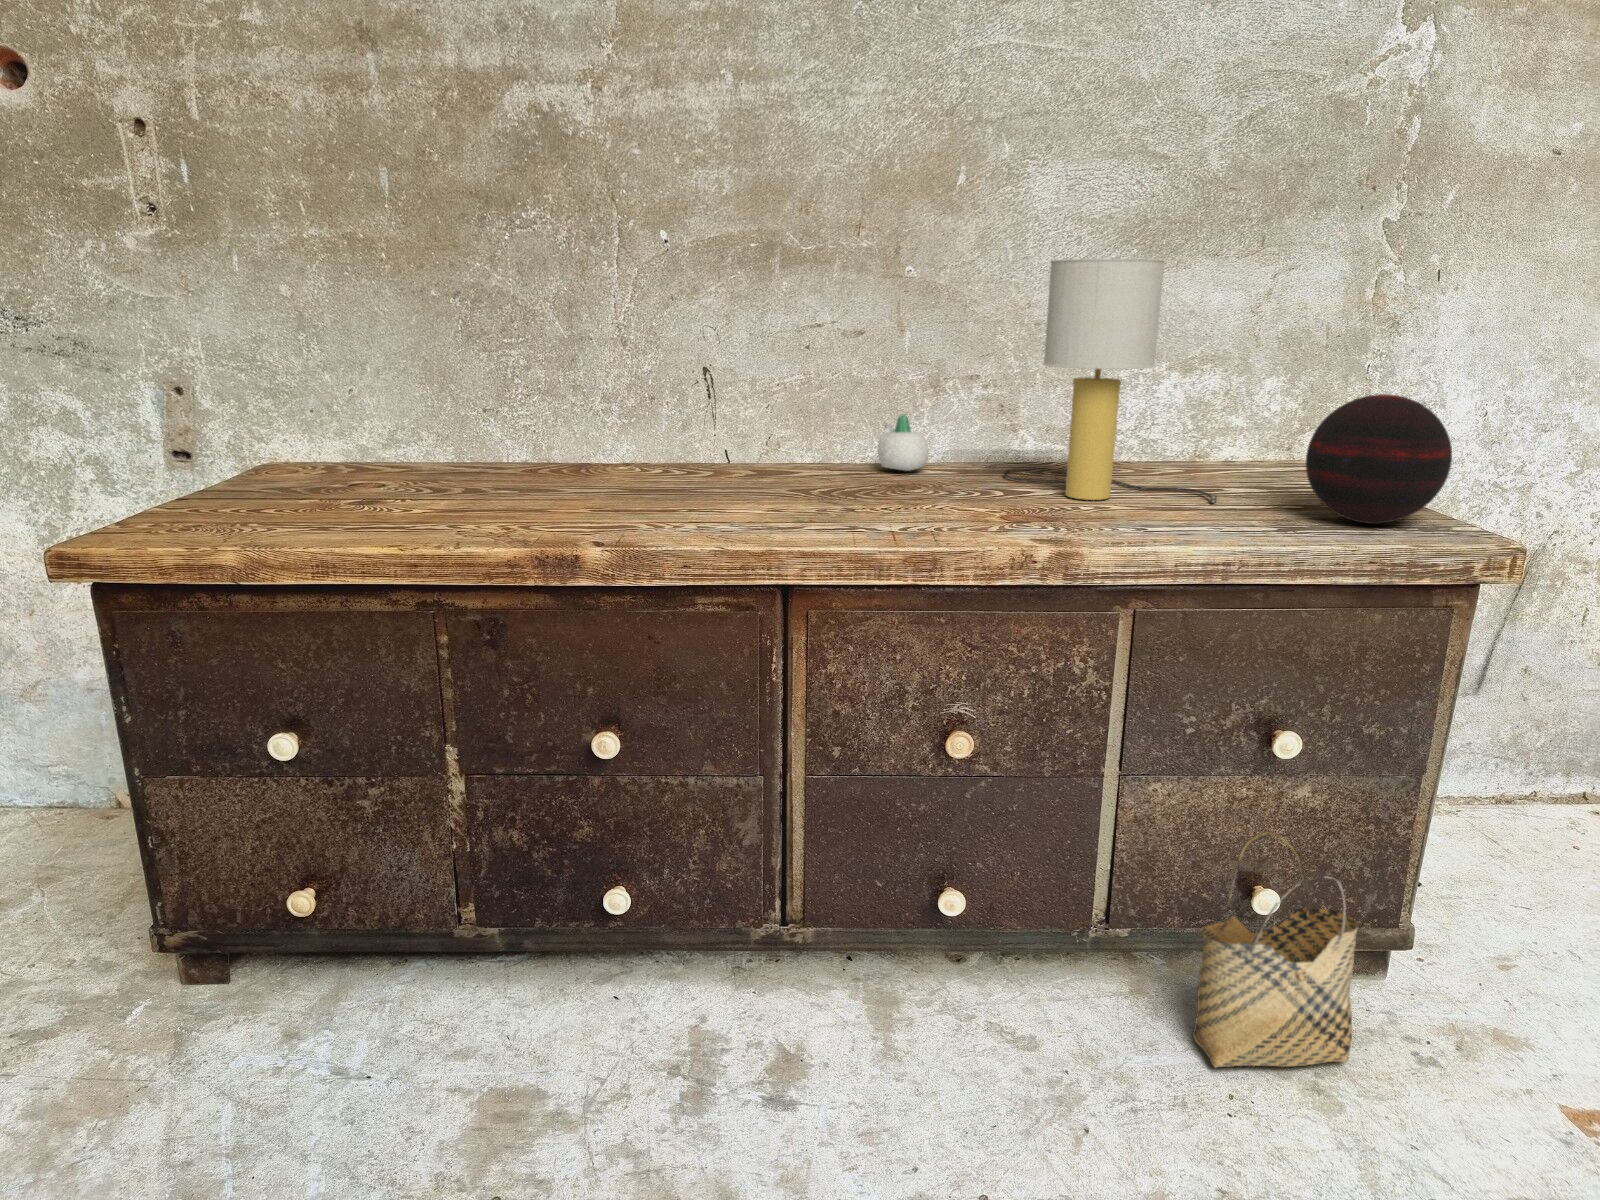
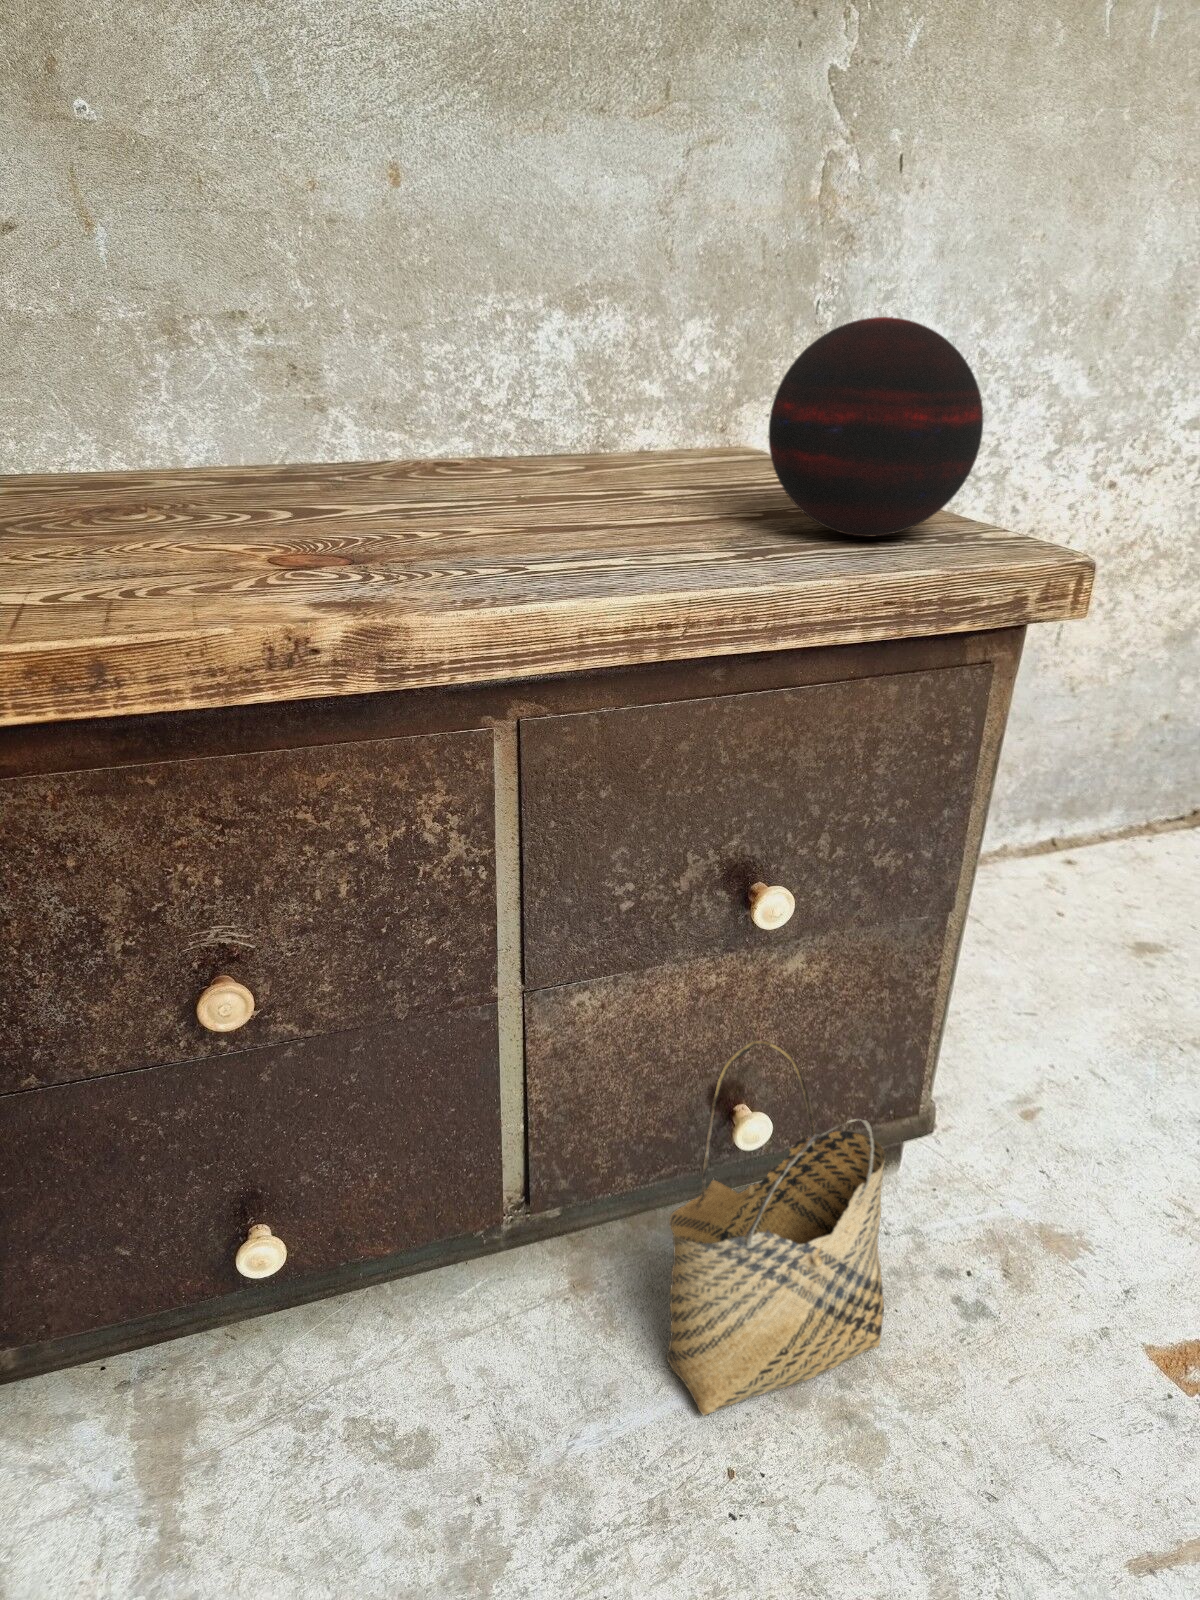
table lamp: present [1003,259,1217,503] -> none [294,45,636,519]
succulent planter: present [877,415,929,471] -> none [62,379,158,483]

